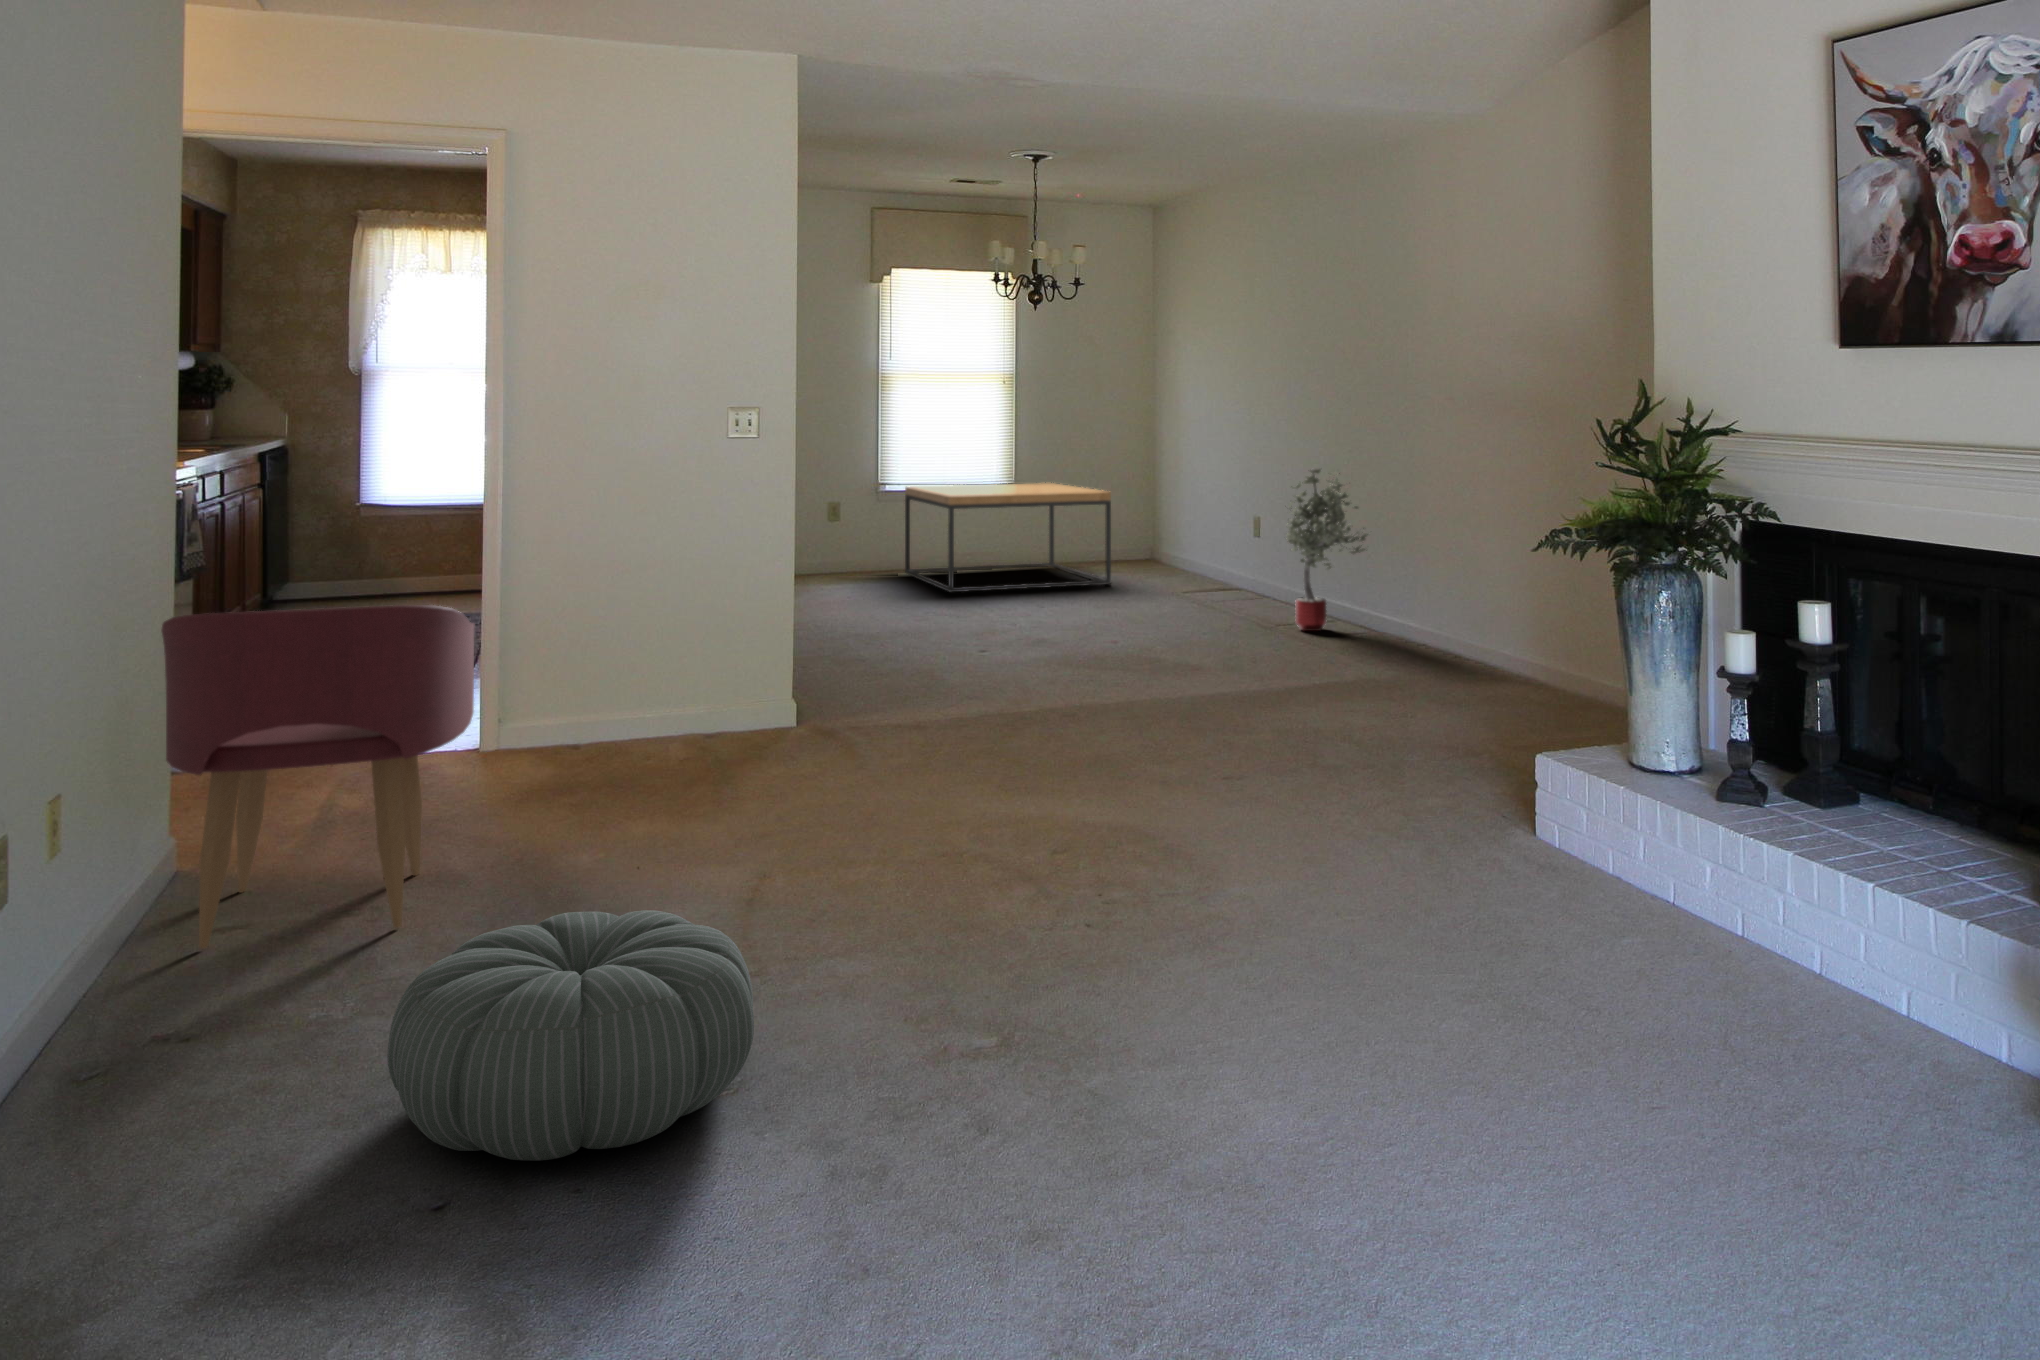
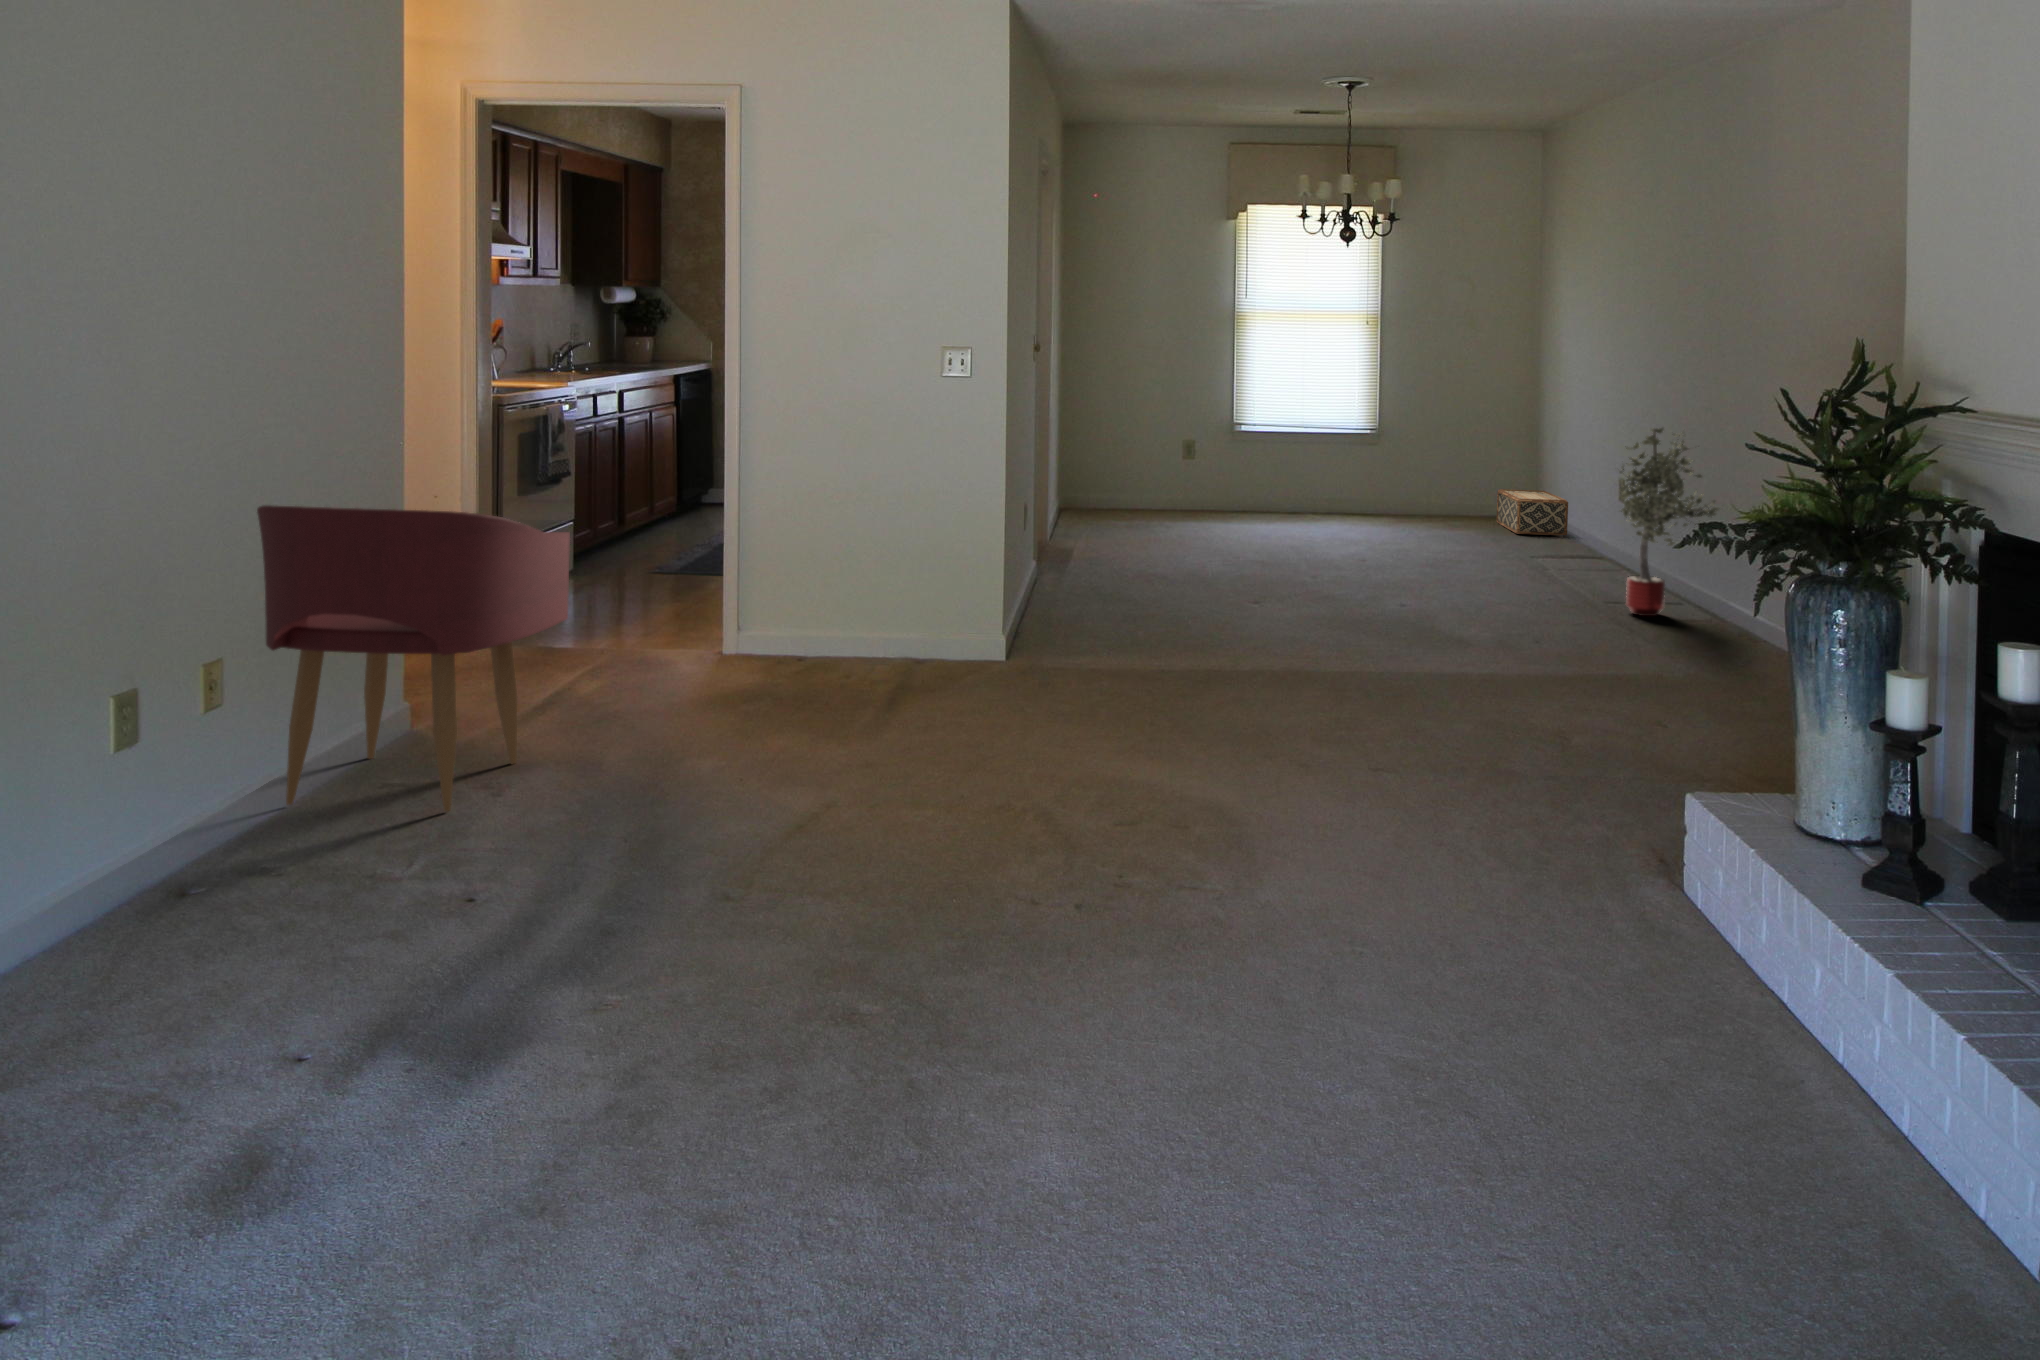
coffee table: present [905,483,1111,592] -> none [1254,422,1465,542]
woven basket: none [1122,534,1191,574] -> present [1496,489,1568,535]
pouf: present [387,910,754,1160] -> none [222,822,595,1059]

